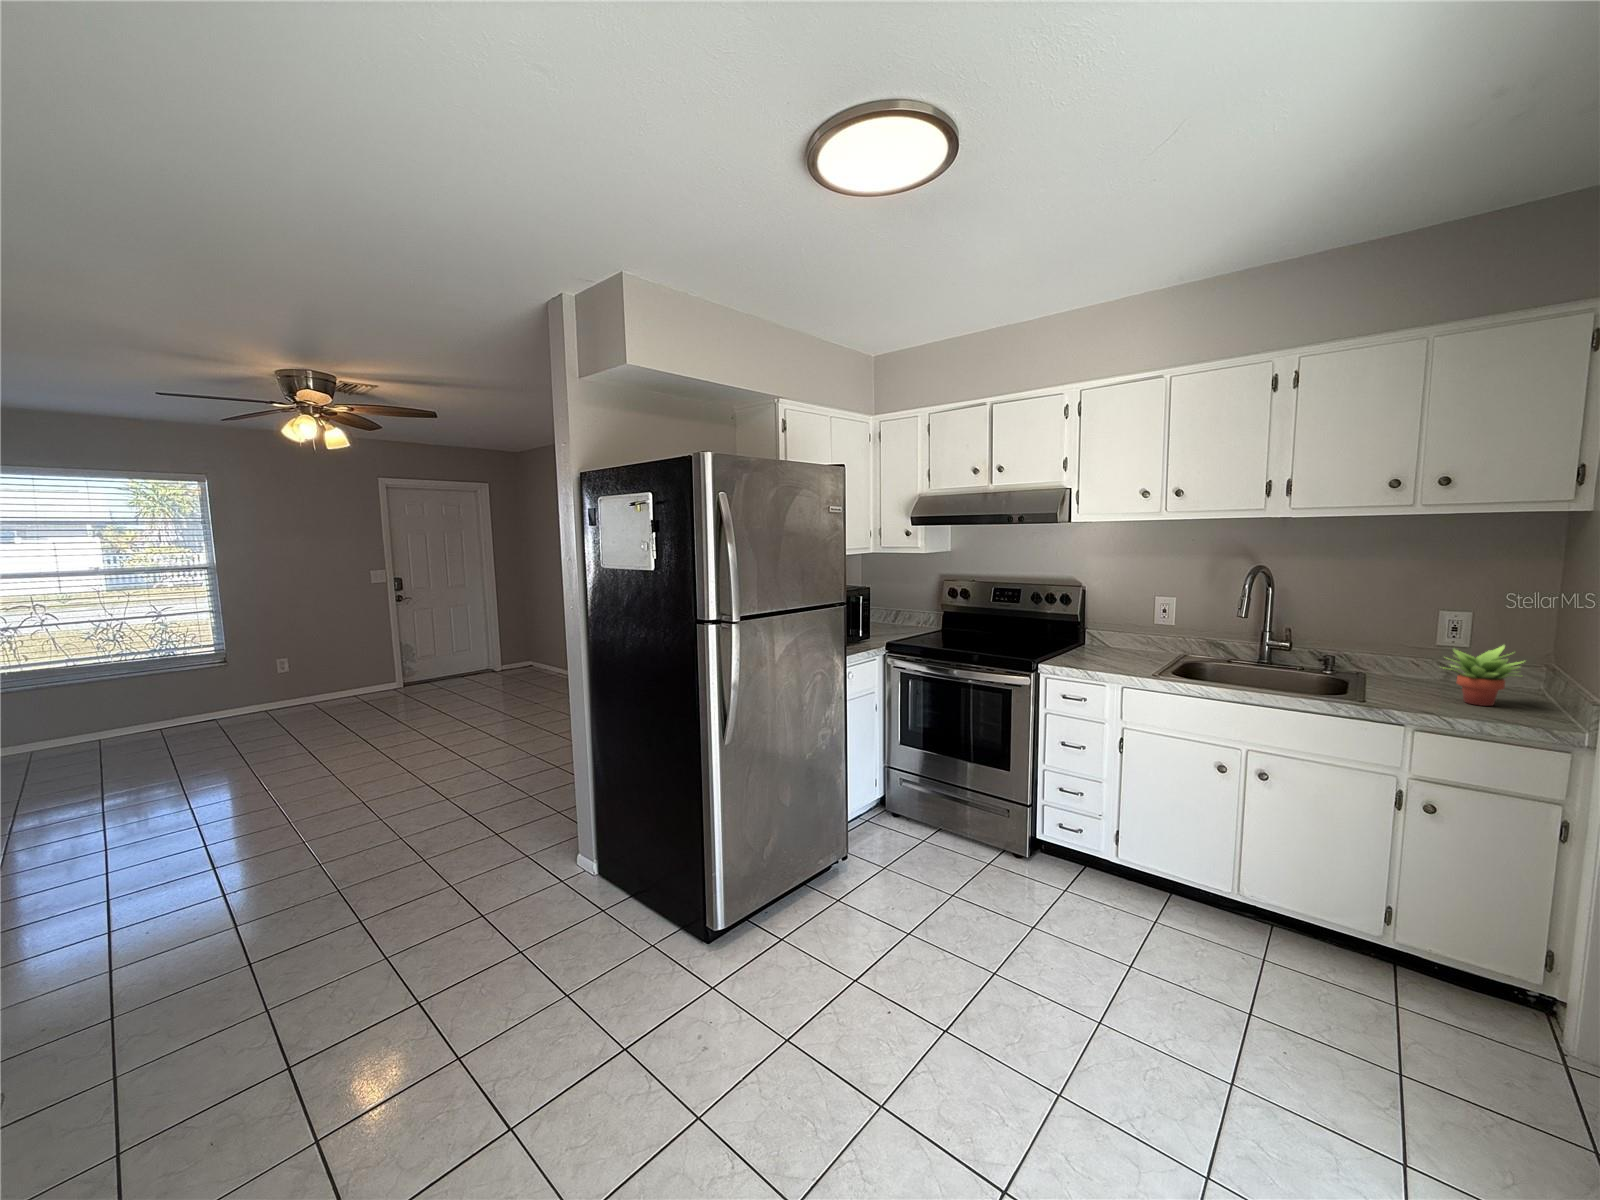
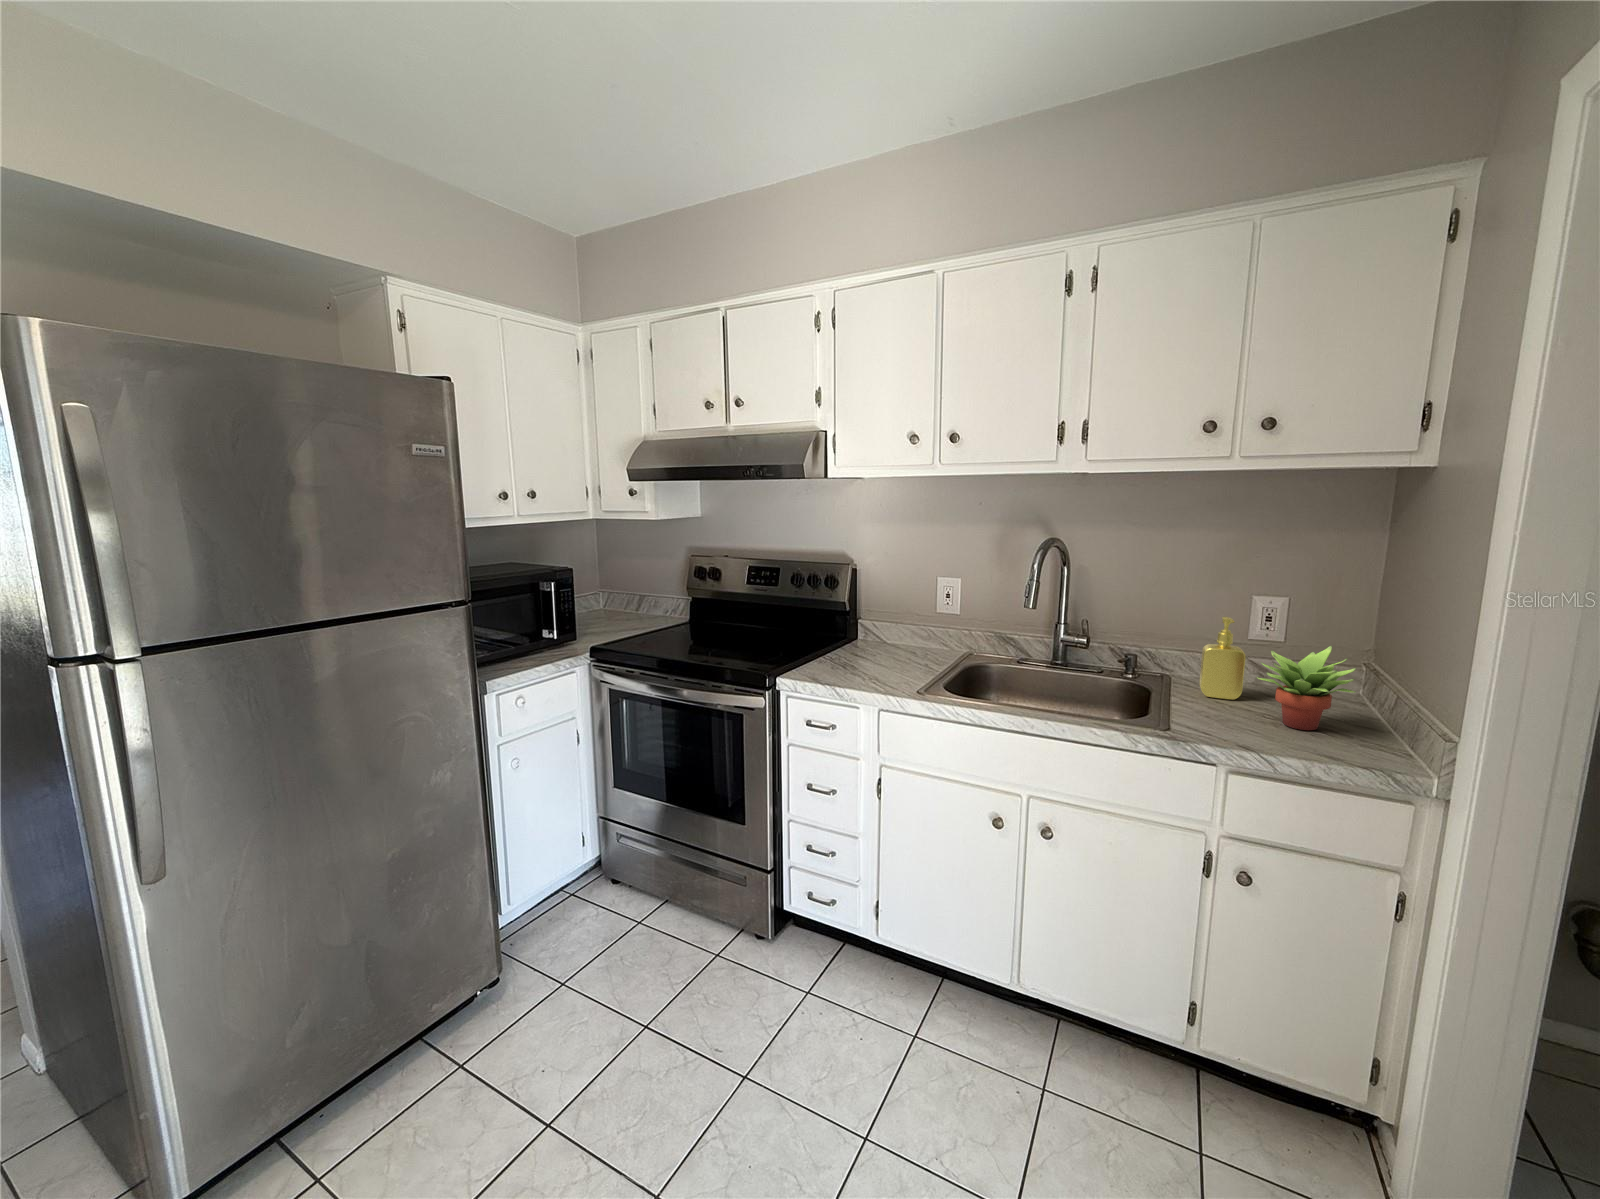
soap dispenser: none [1392,625,1432,688] -> present [1199,617,1246,700]

